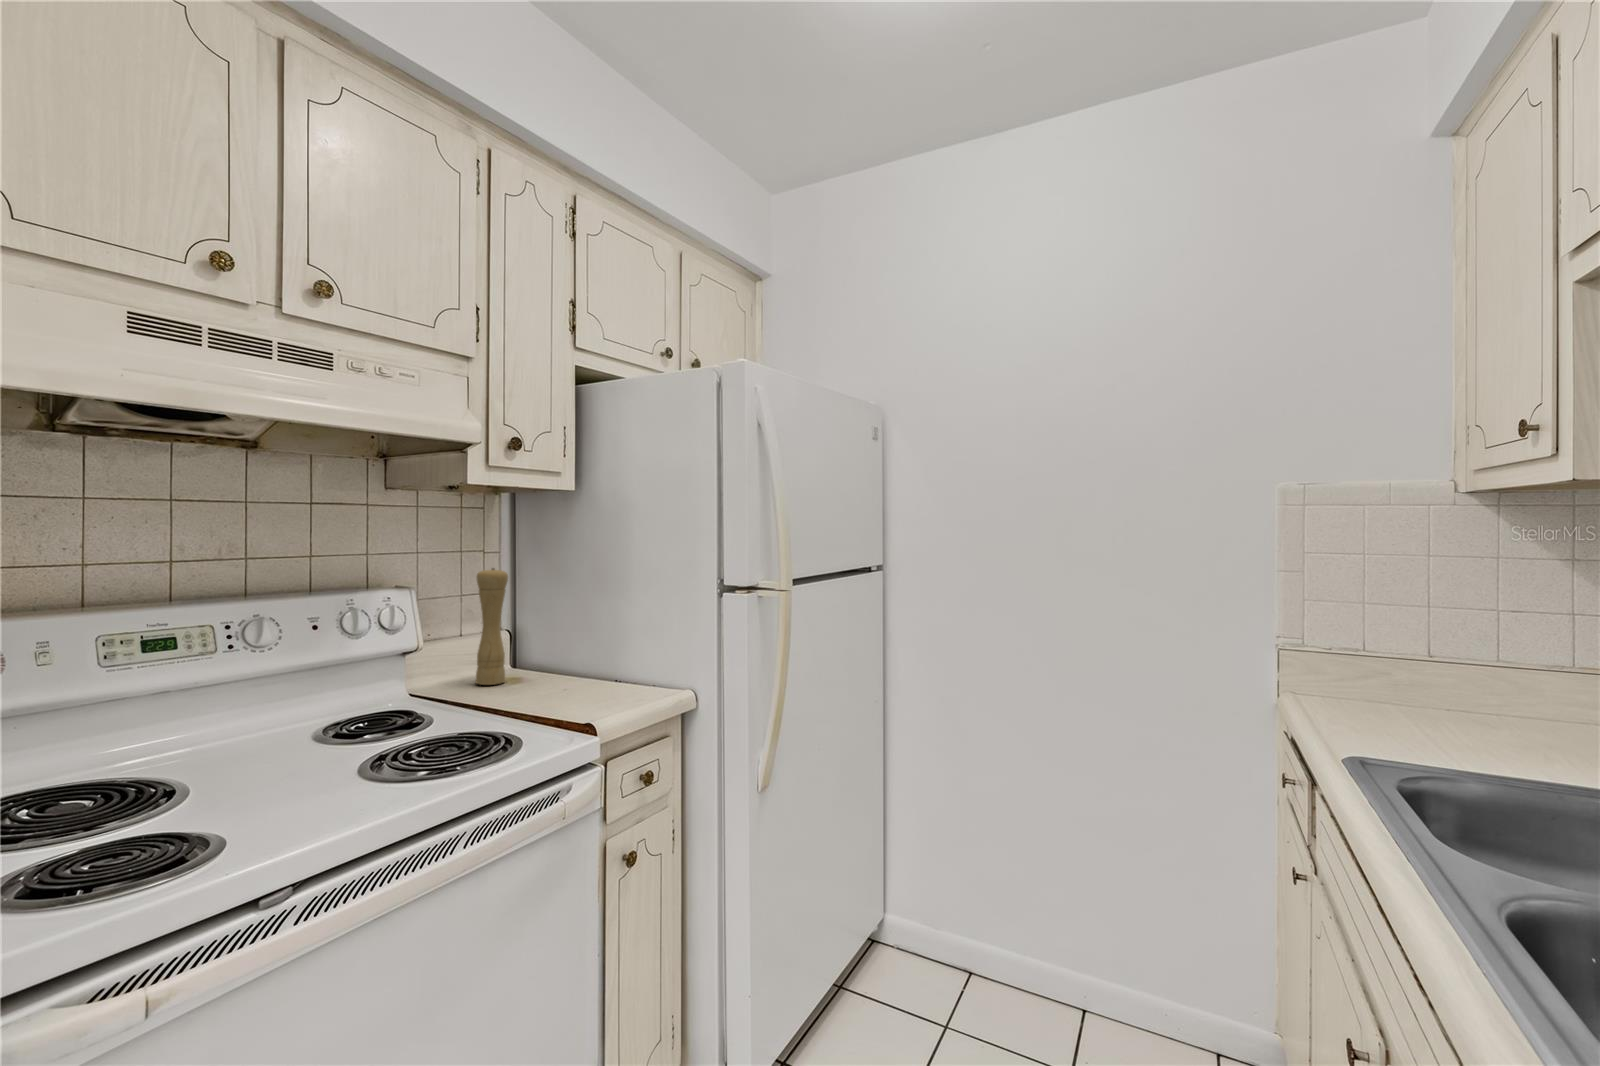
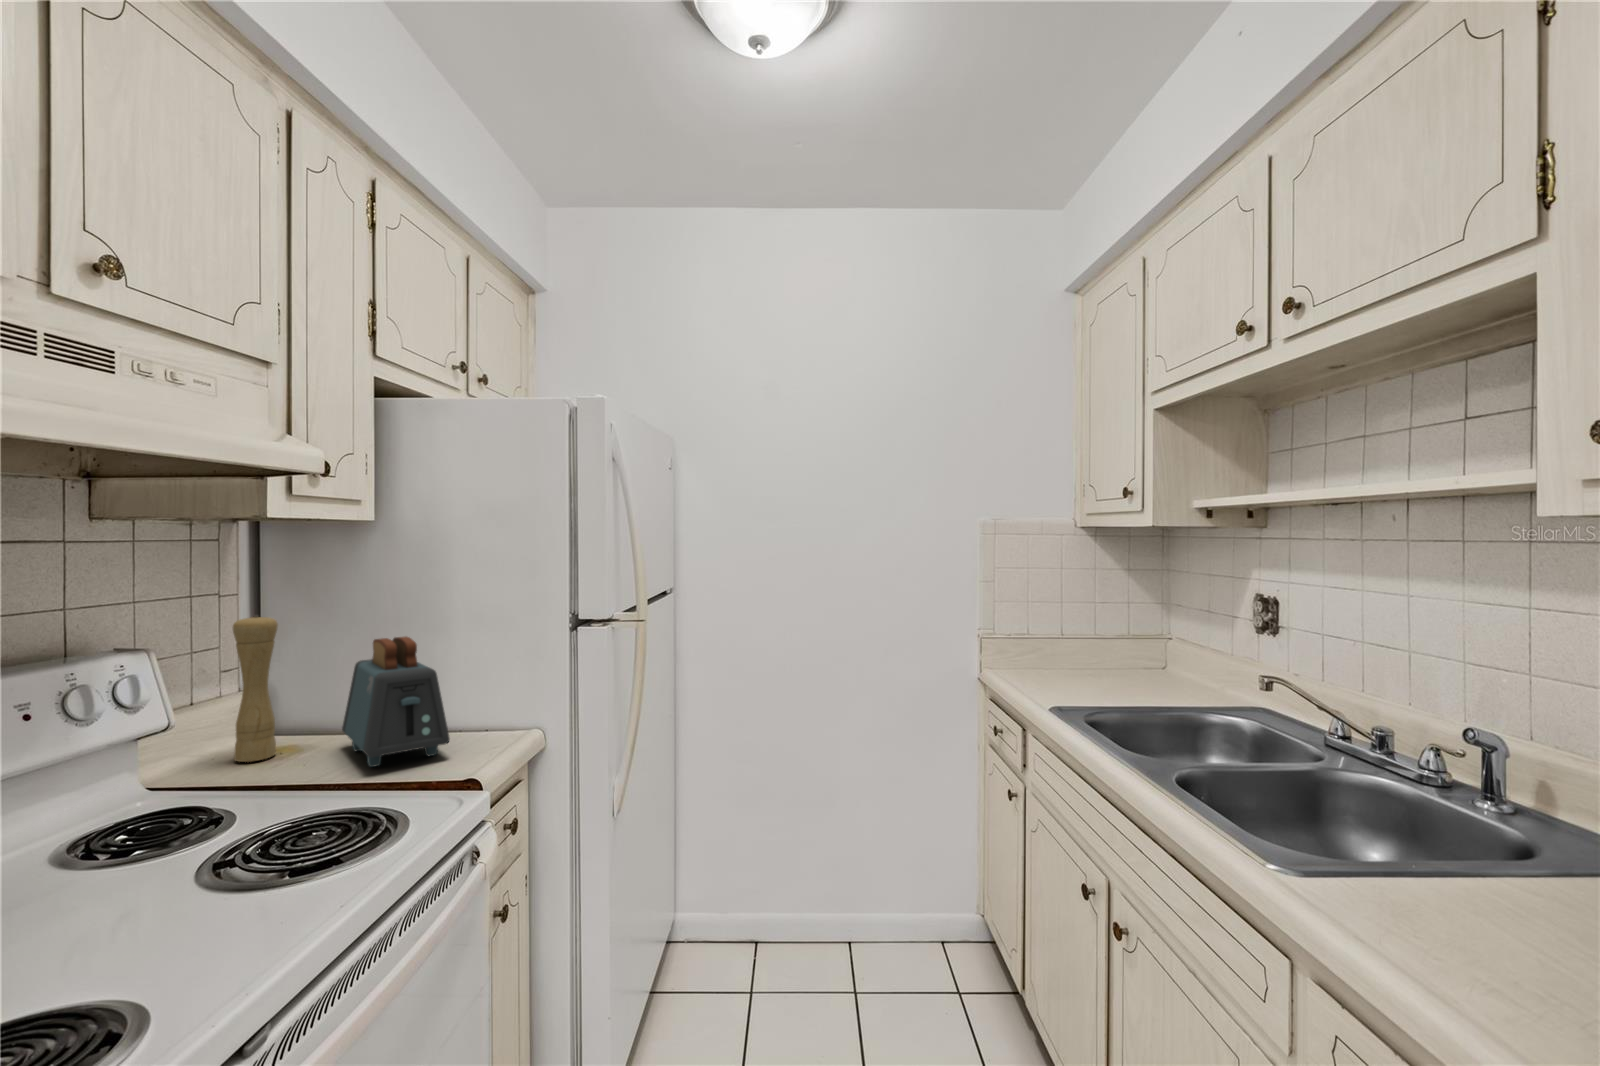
toaster: none [533,592,608,700] -> present [342,637,450,767]

